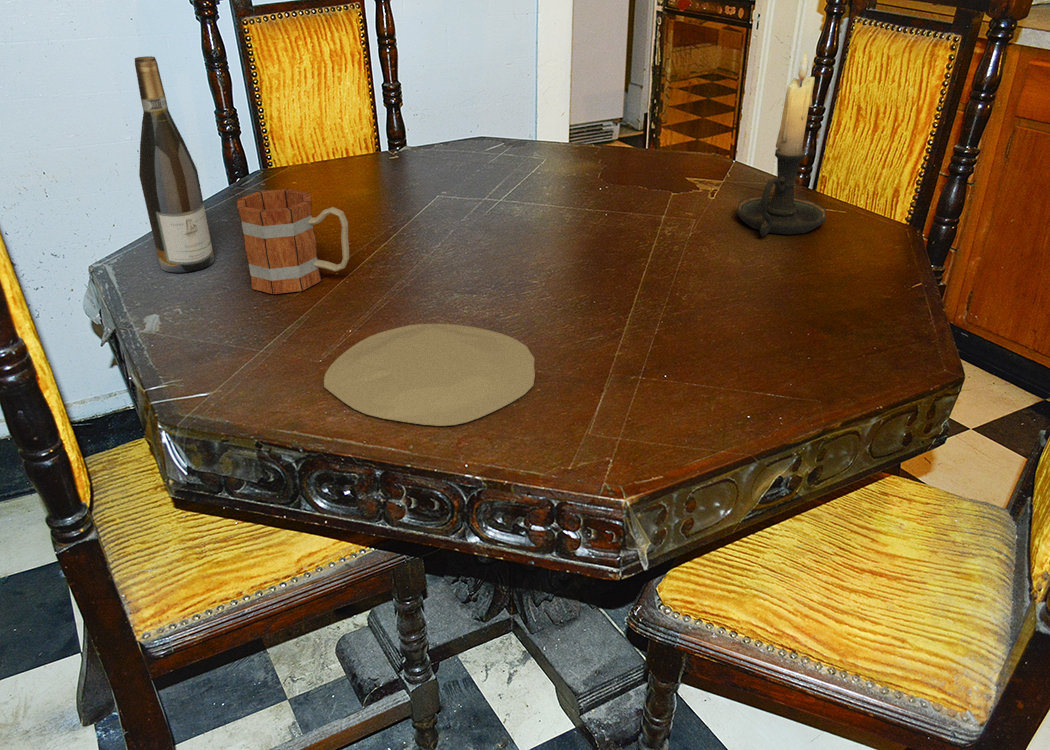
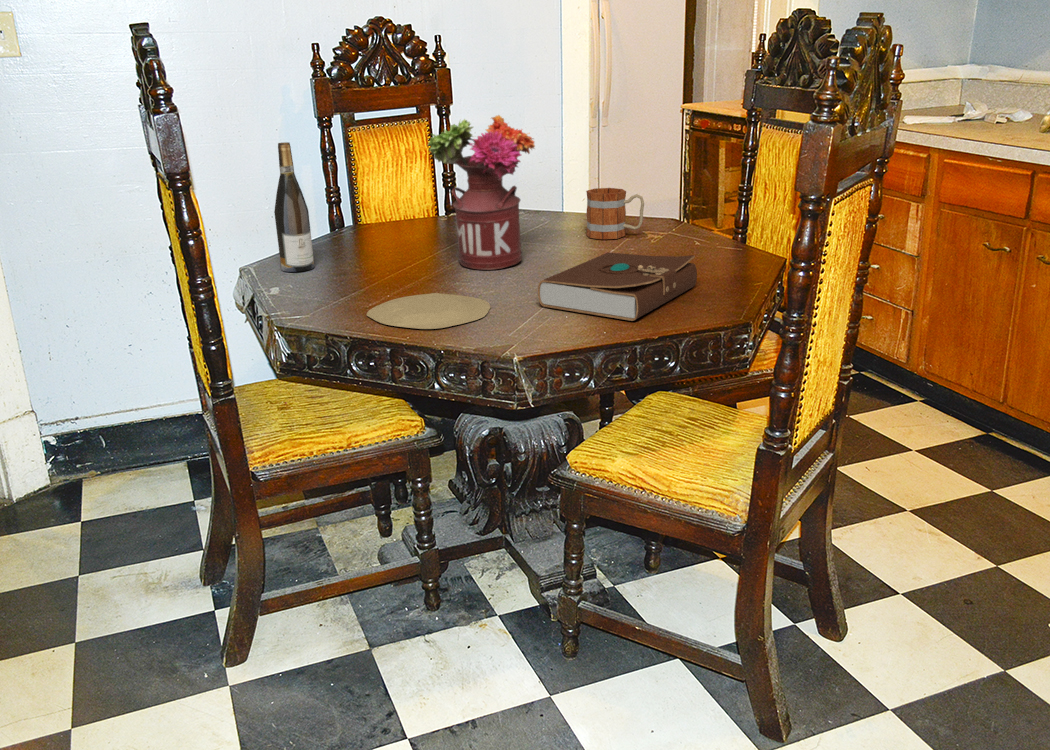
flower arrangement: none [394,11,570,263] -> present [428,115,535,270]
candle holder: present [737,51,826,236] -> none [660,138,721,259]
mug: present [237,189,349,294] -> present [586,188,644,239]
book: none [614,240,844,392] -> present [538,253,697,321]

